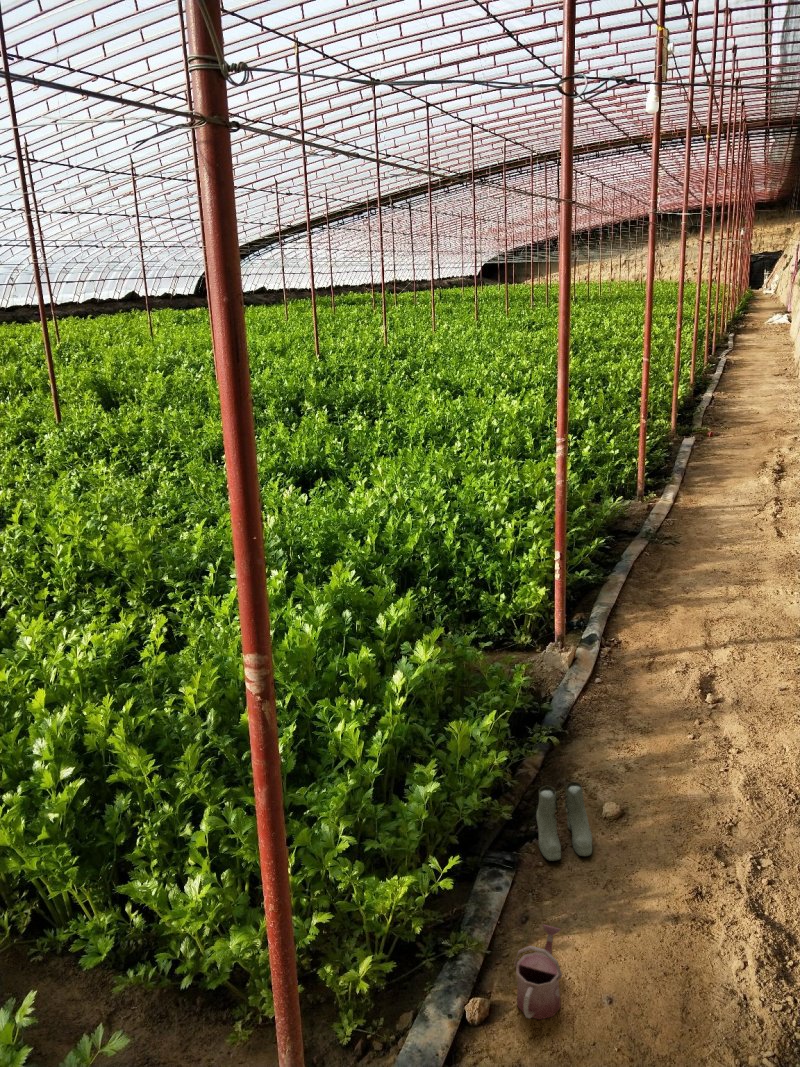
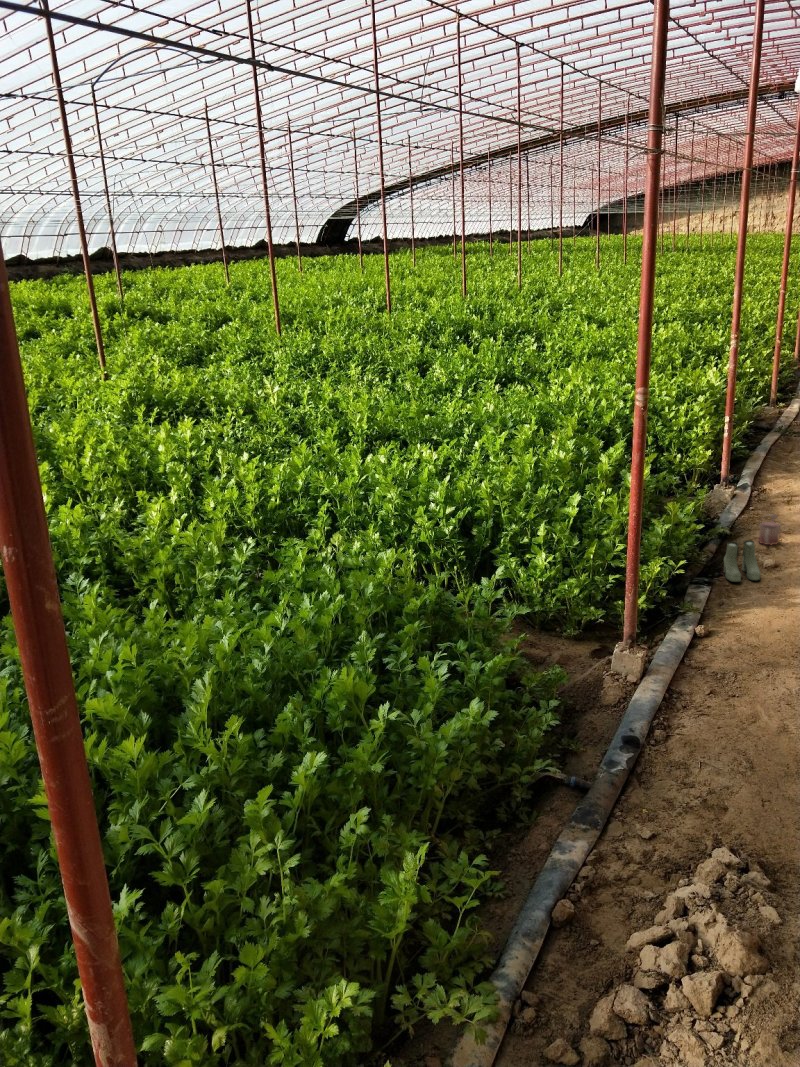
watering can: present [514,925,562,1019] -> present [758,514,781,545]

